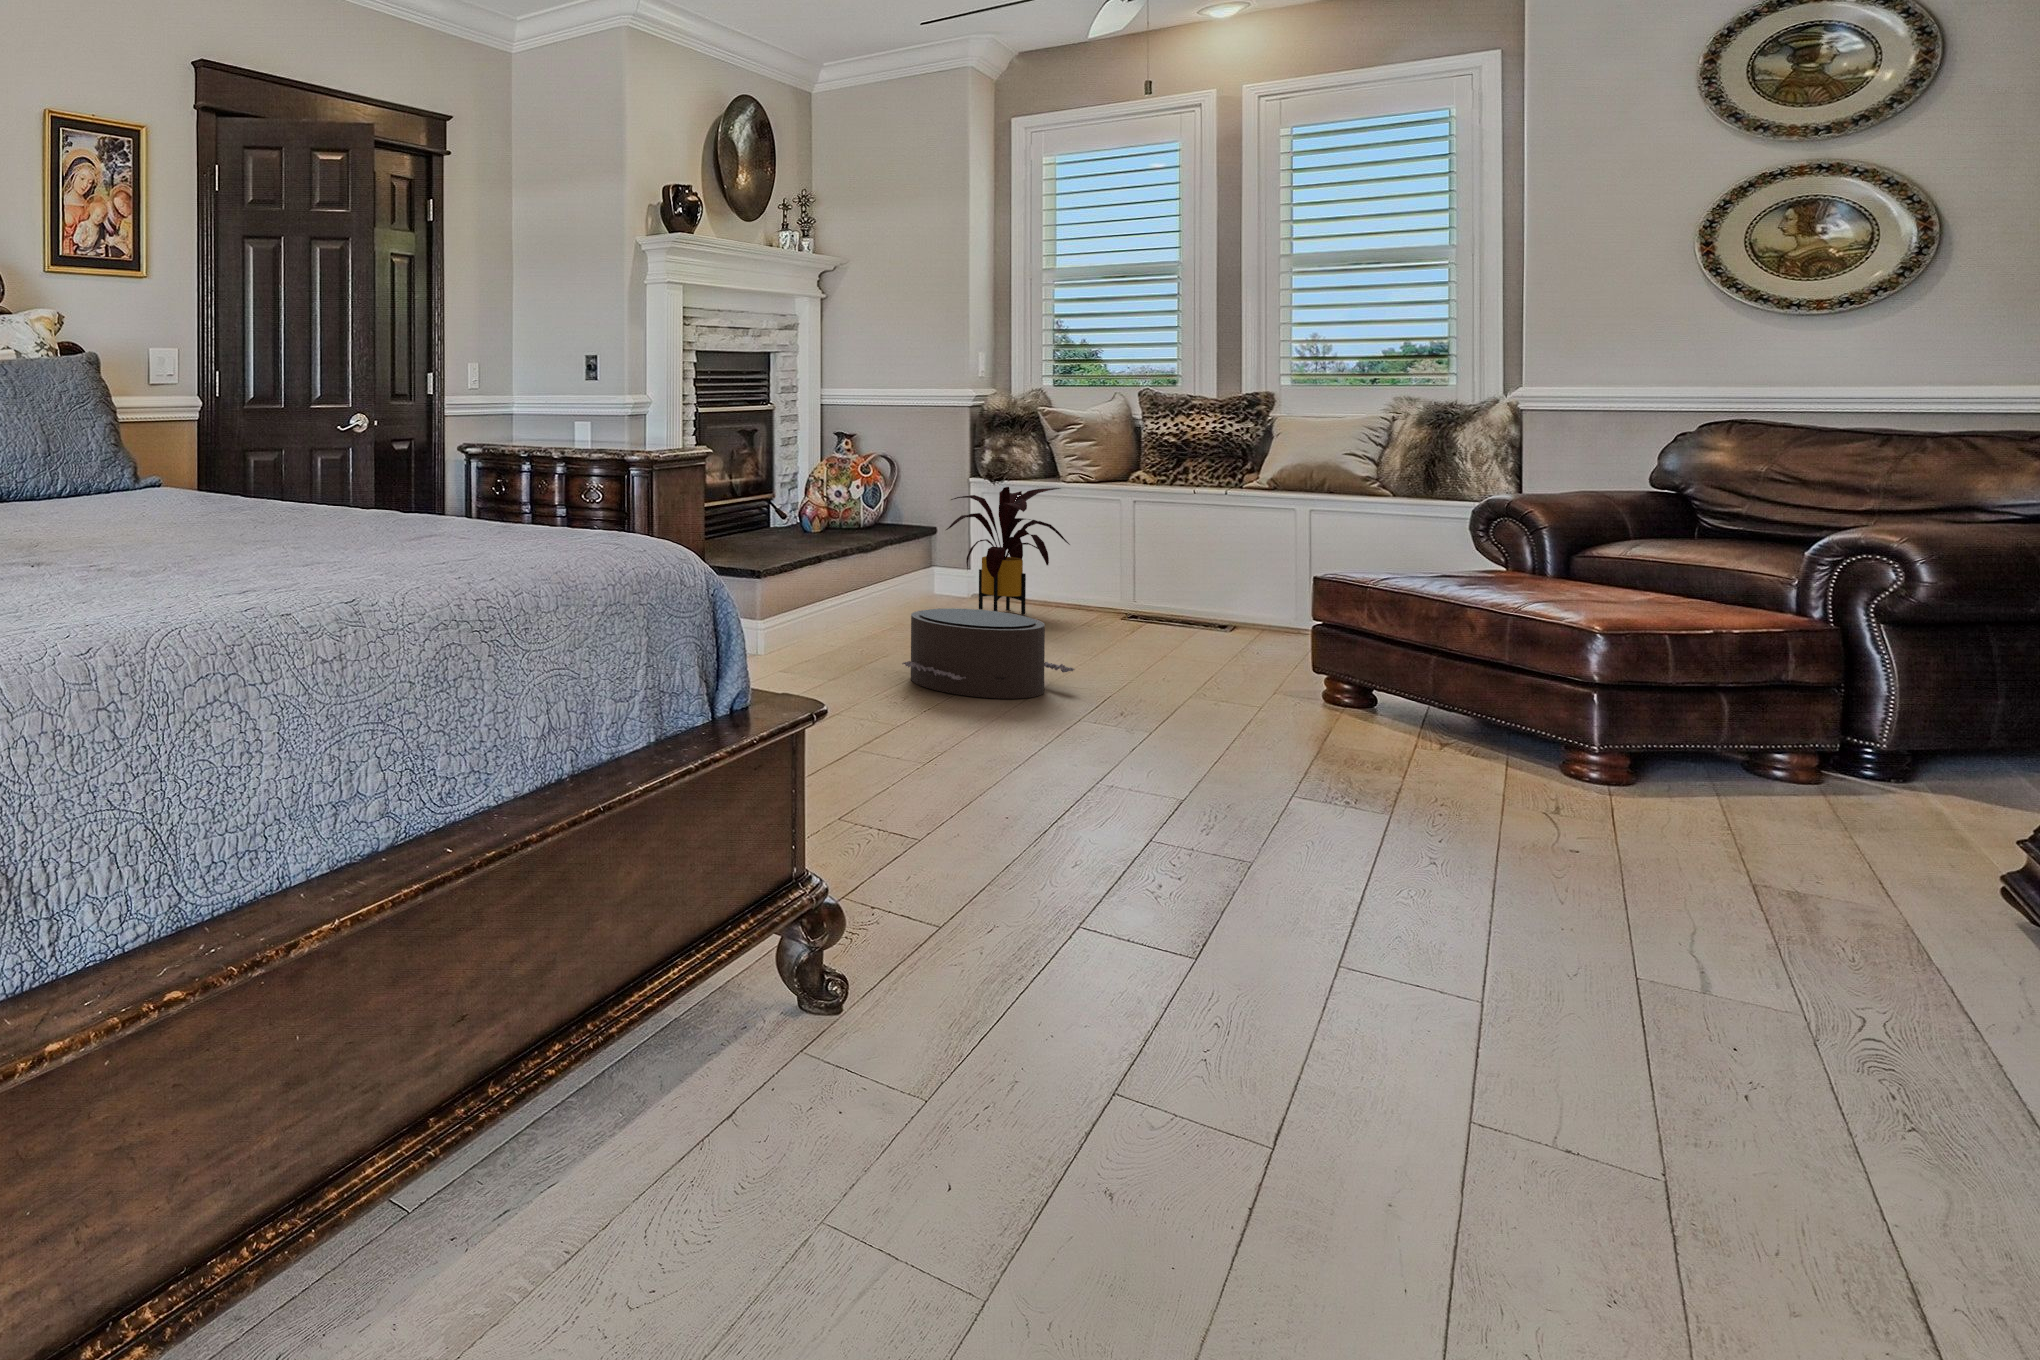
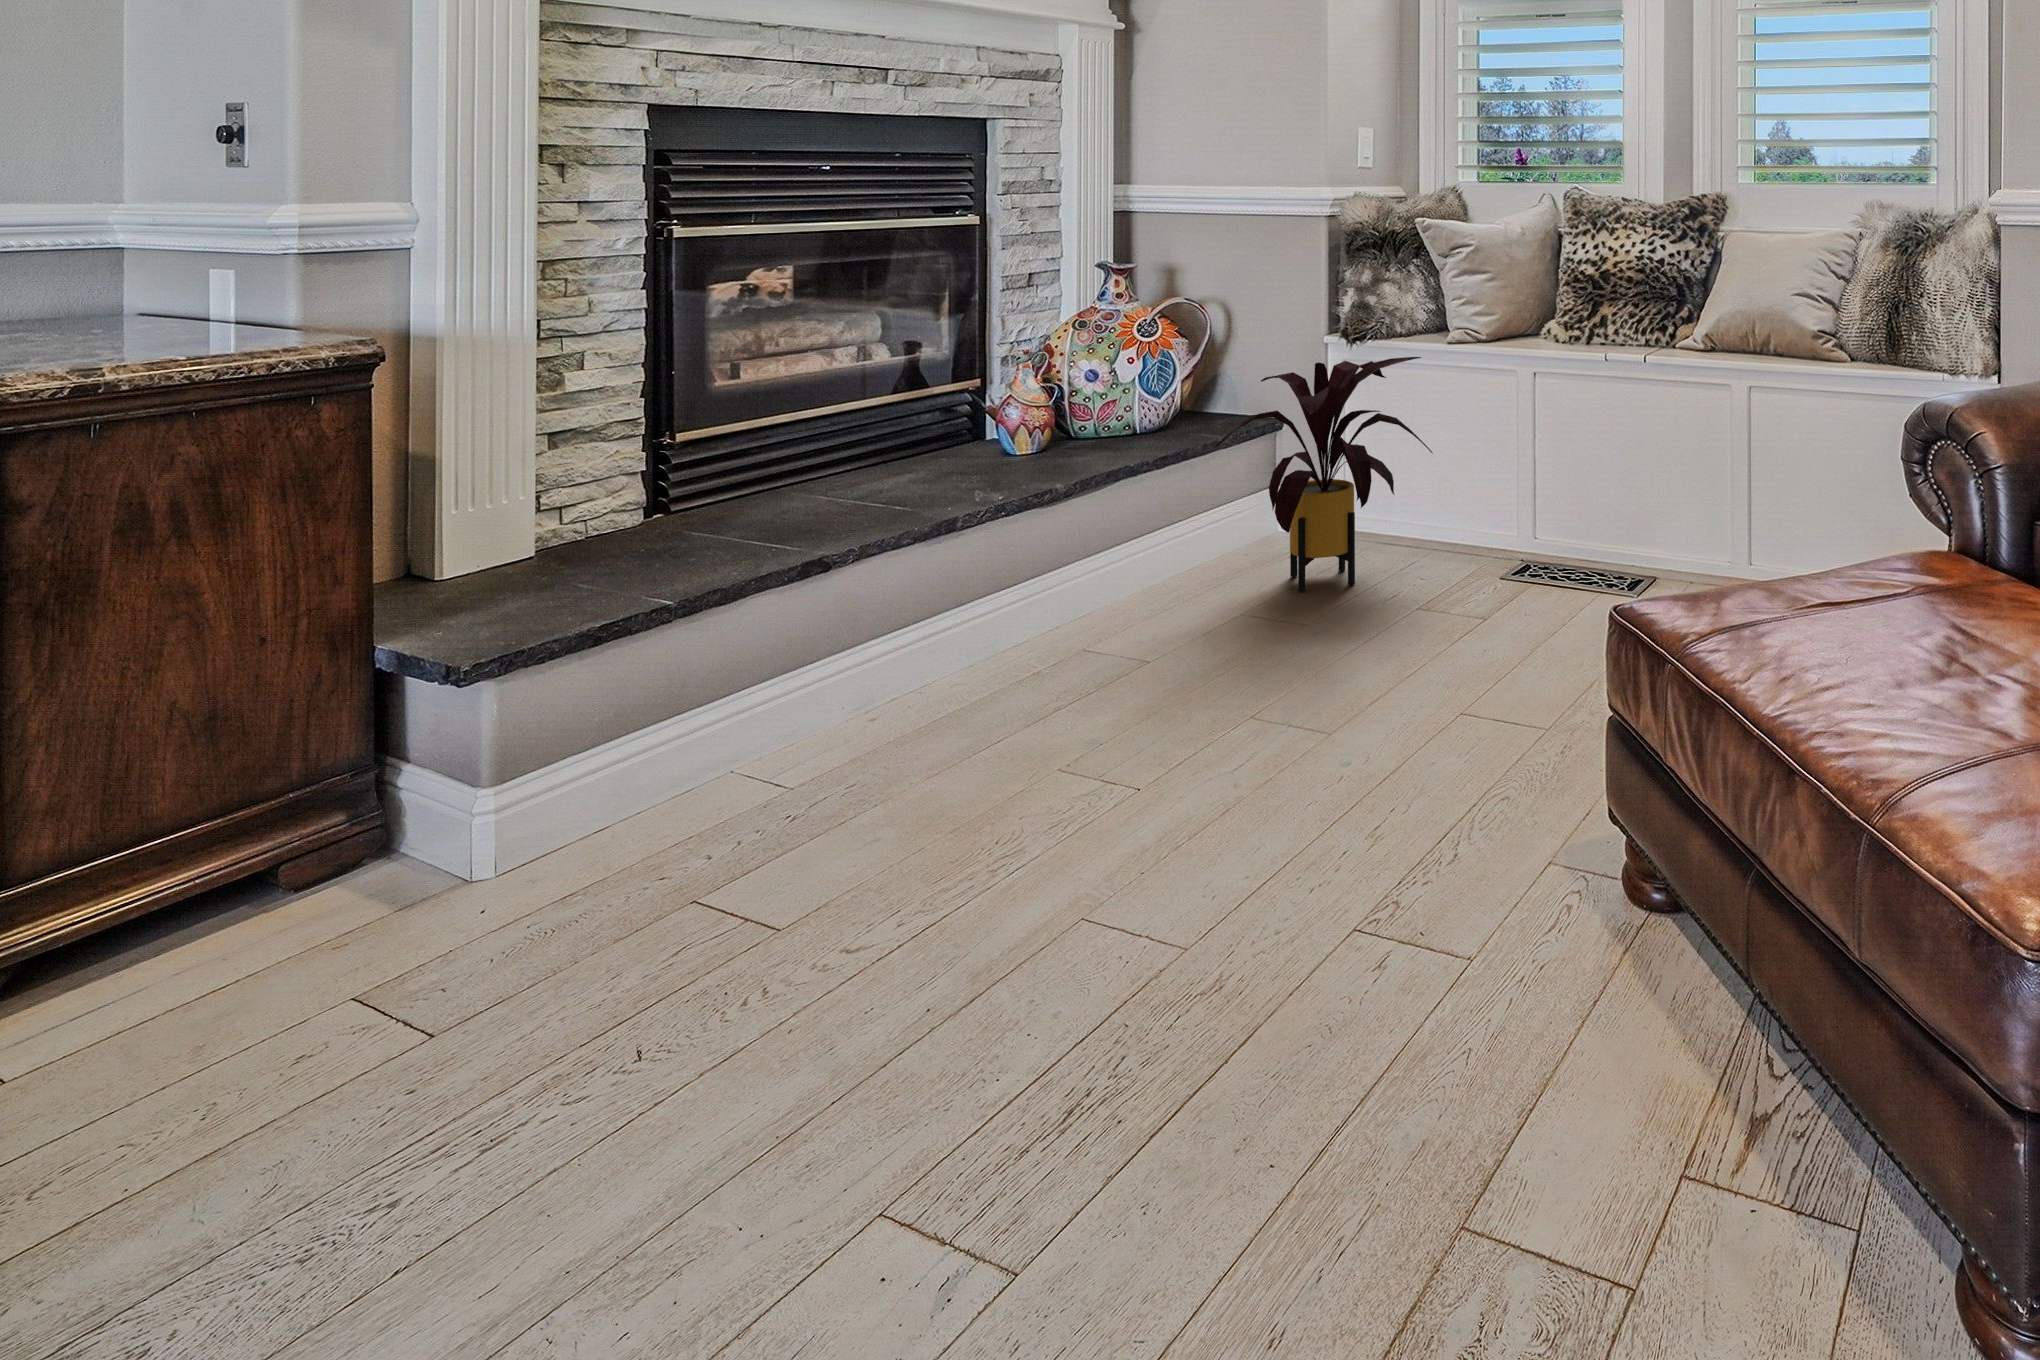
pouf: present [902,608,1074,699] -> none [613,741,1096,1095]

